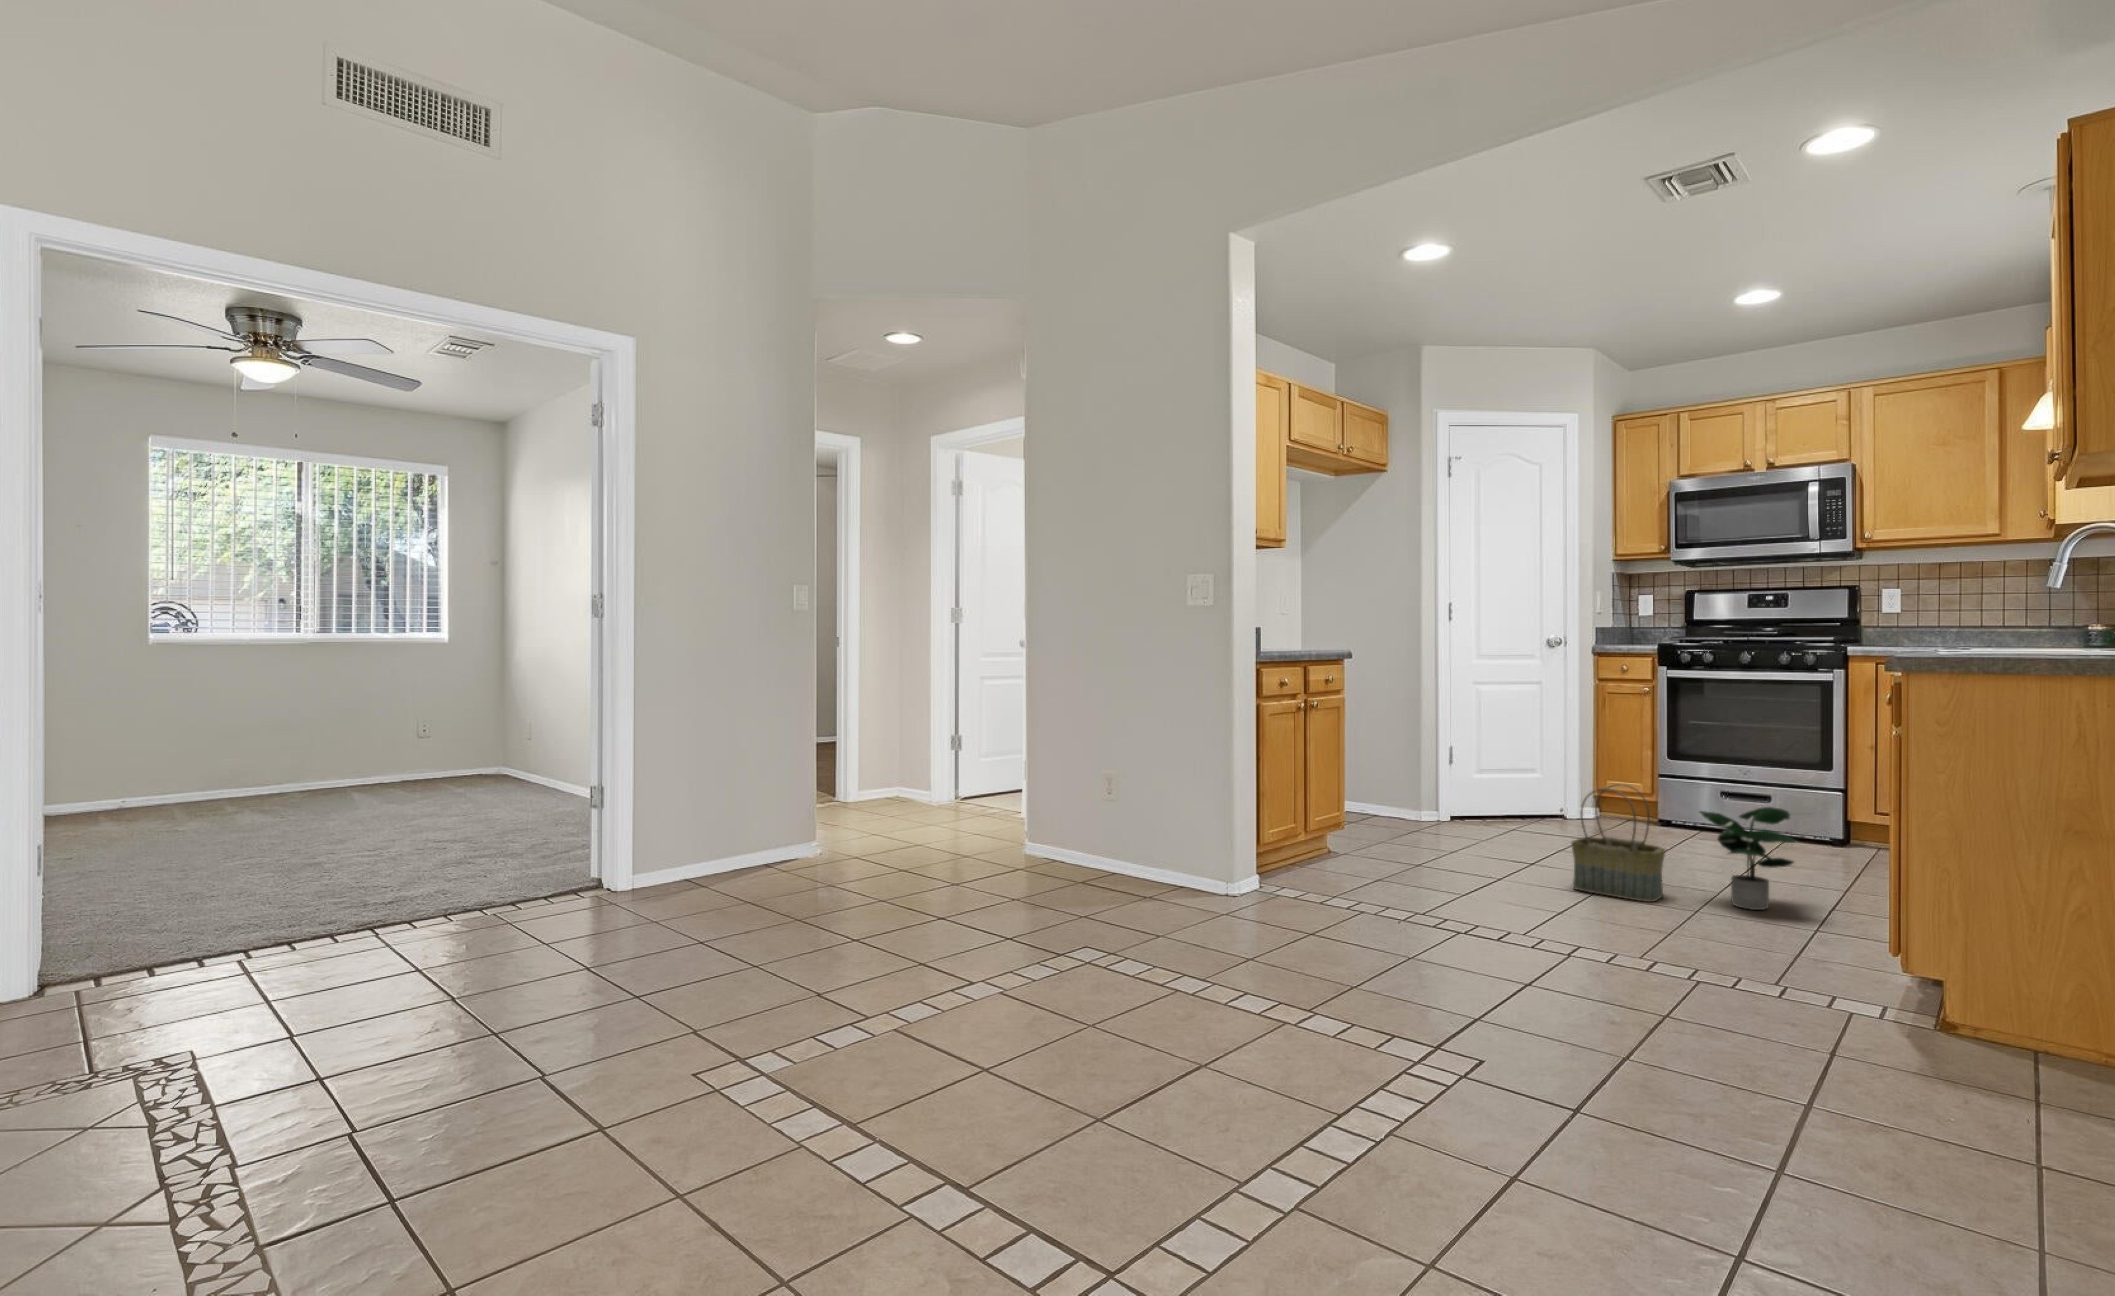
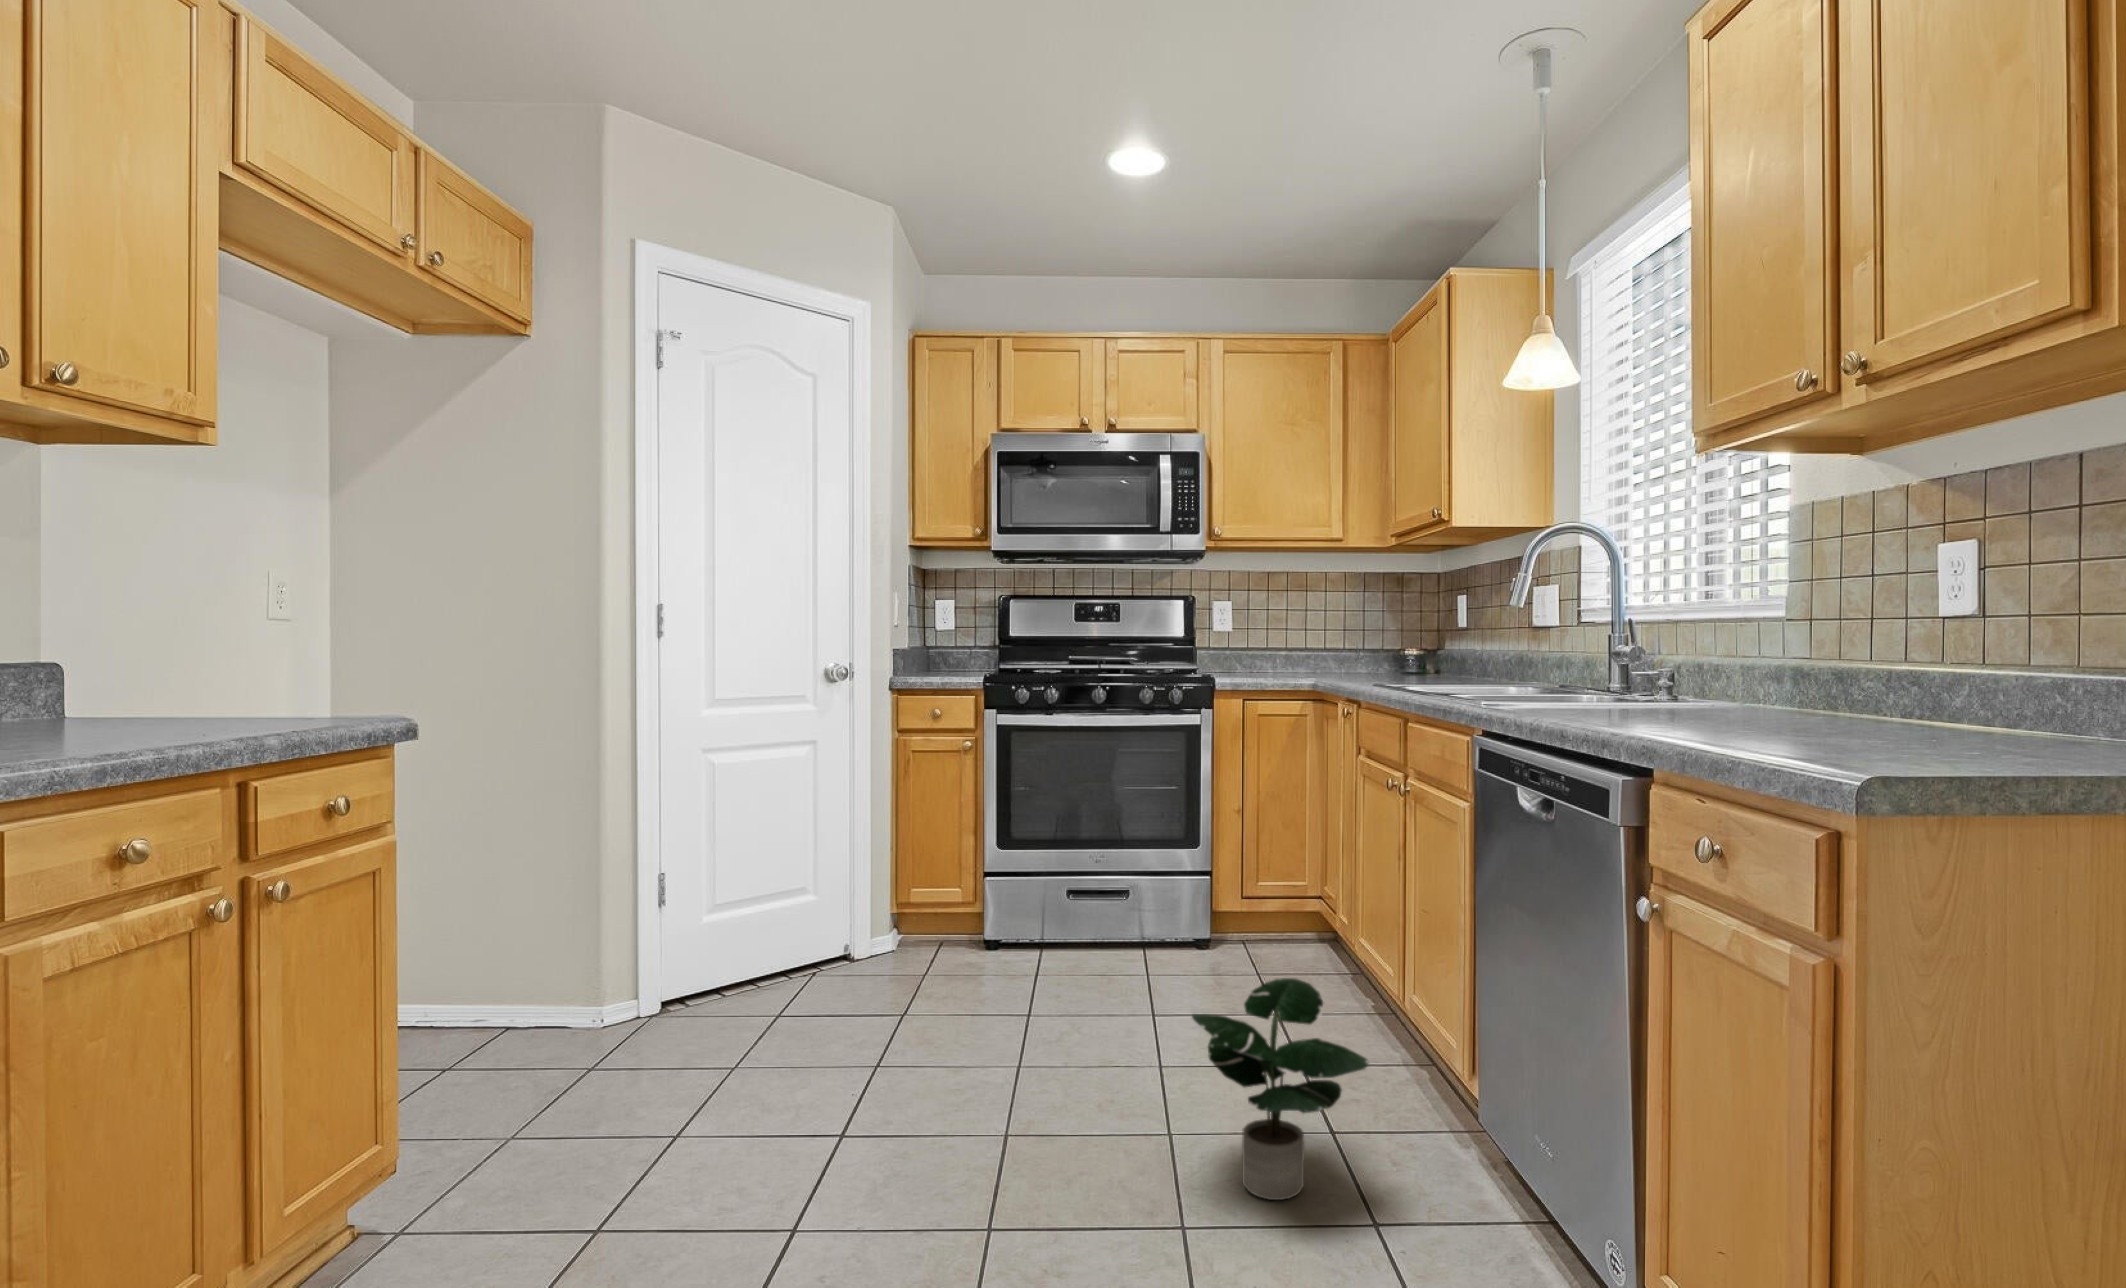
basket: present [1571,784,1665,902] -> none [960,979,1137,1246]

